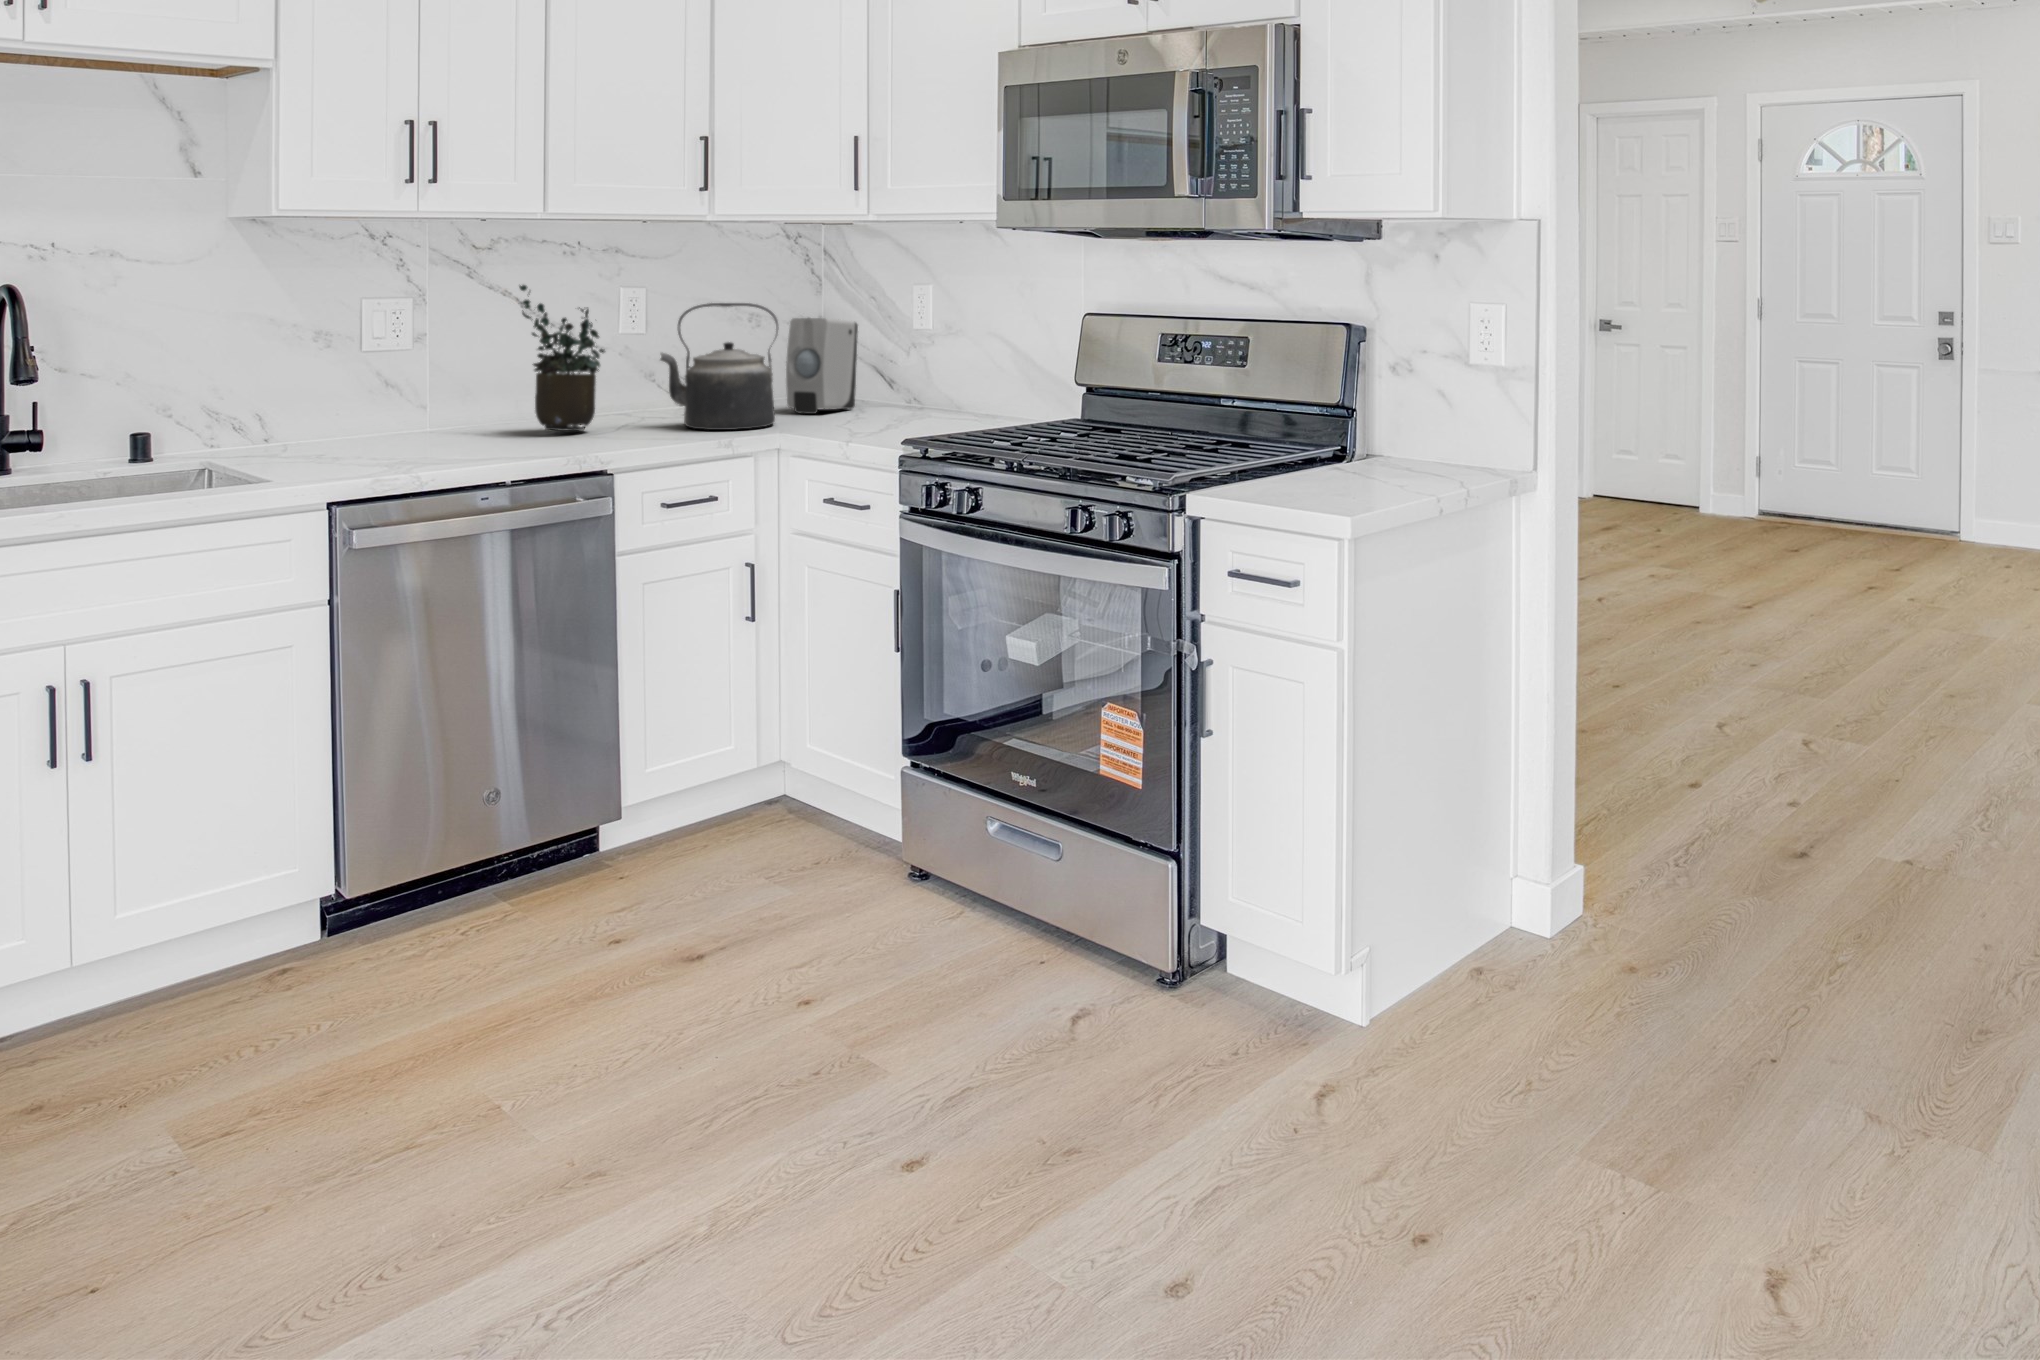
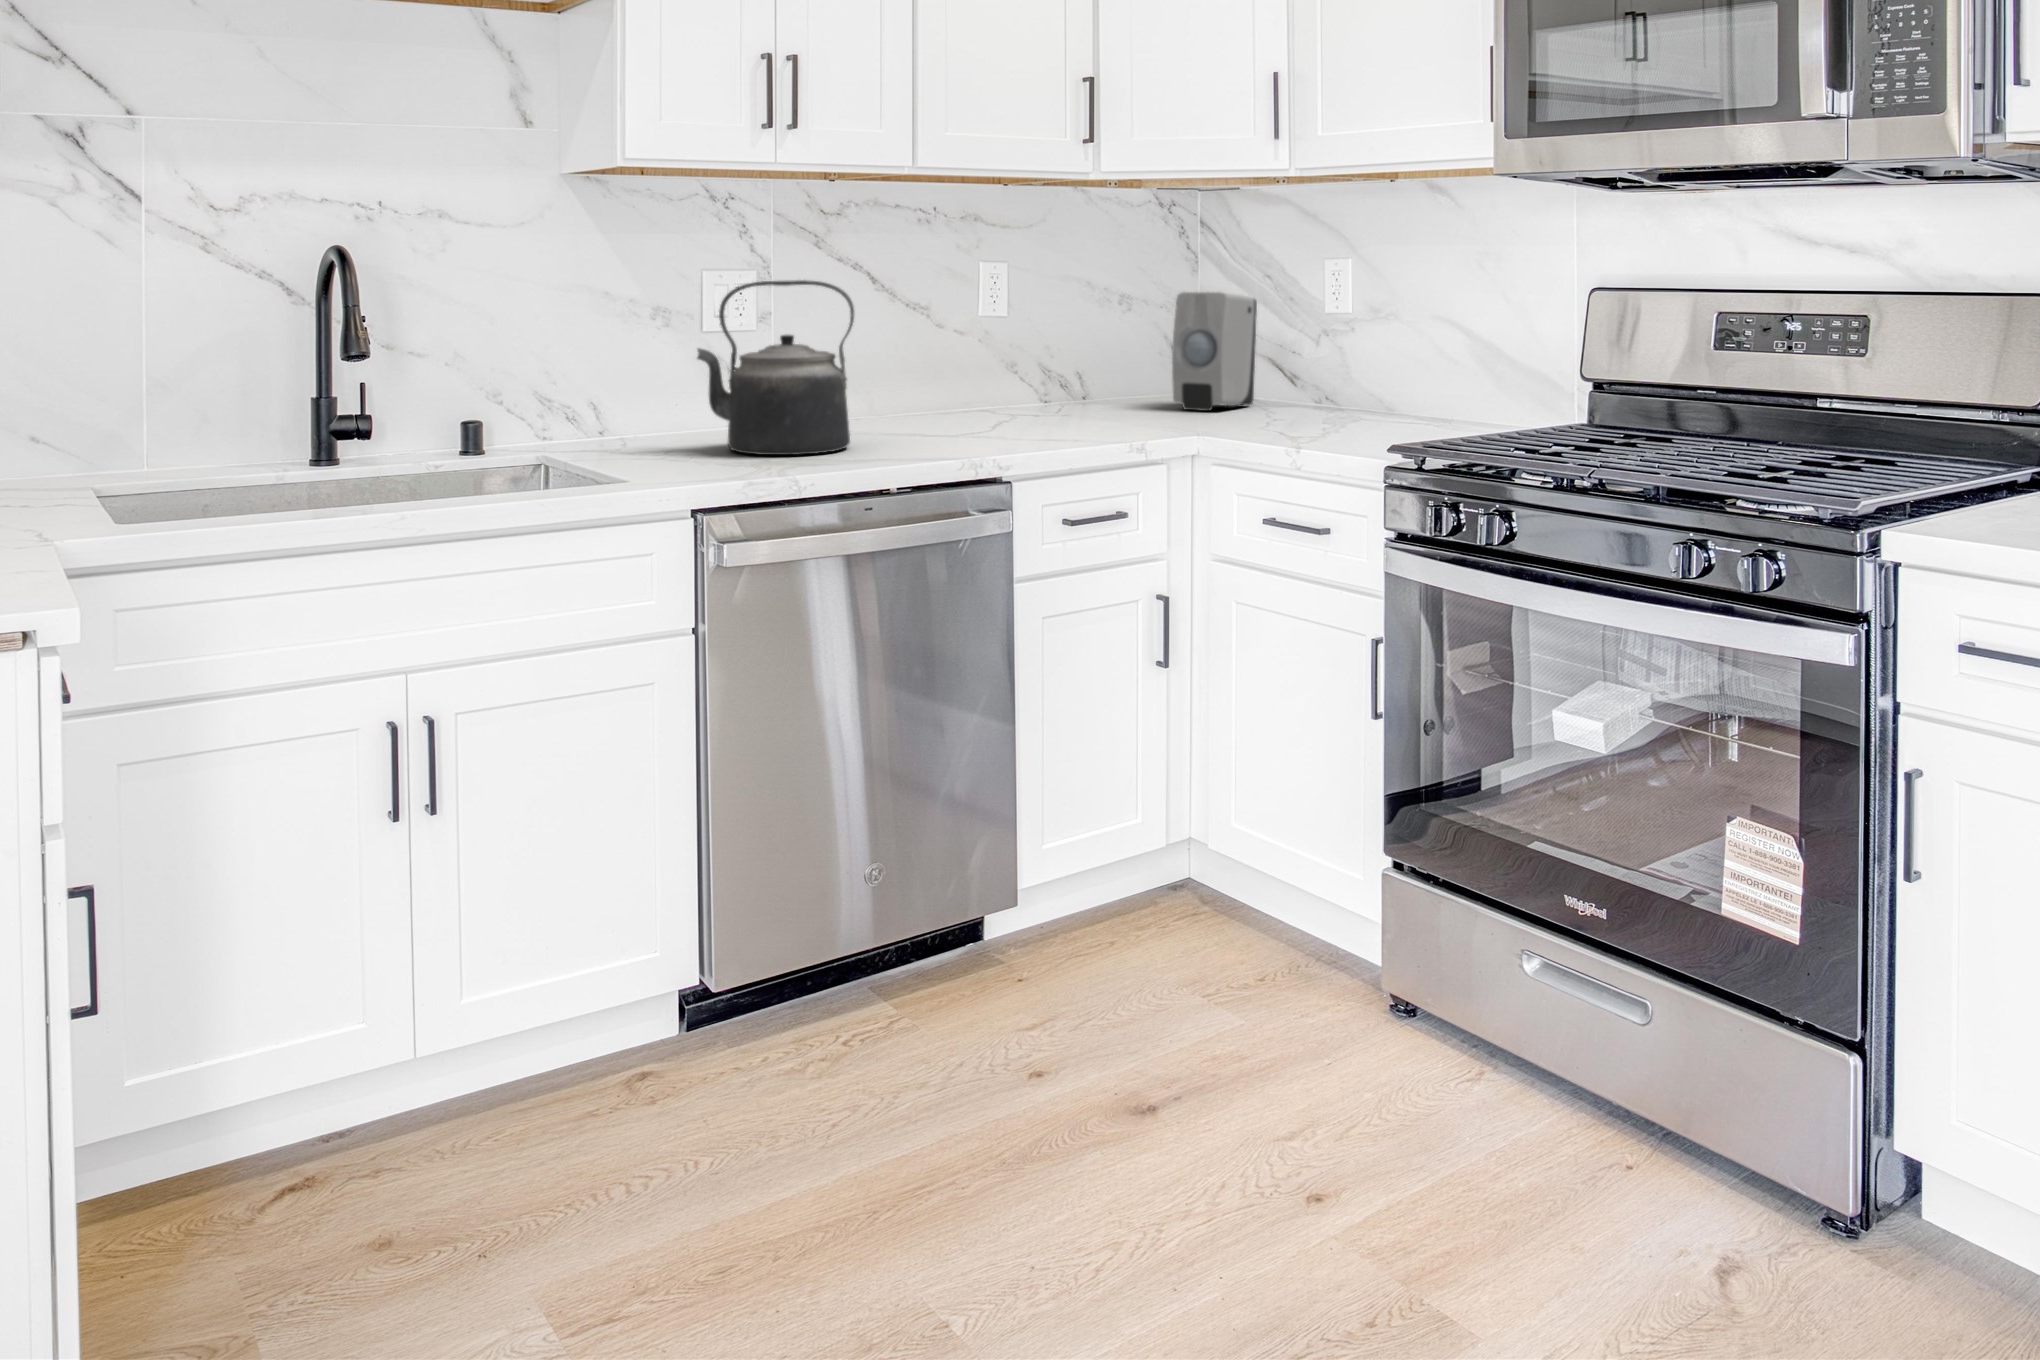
potted plant: present [519,285,605,431] -> none [869,251,970,427]
kettle: present [660,303,779,430] -> present [697,280,854,455]

